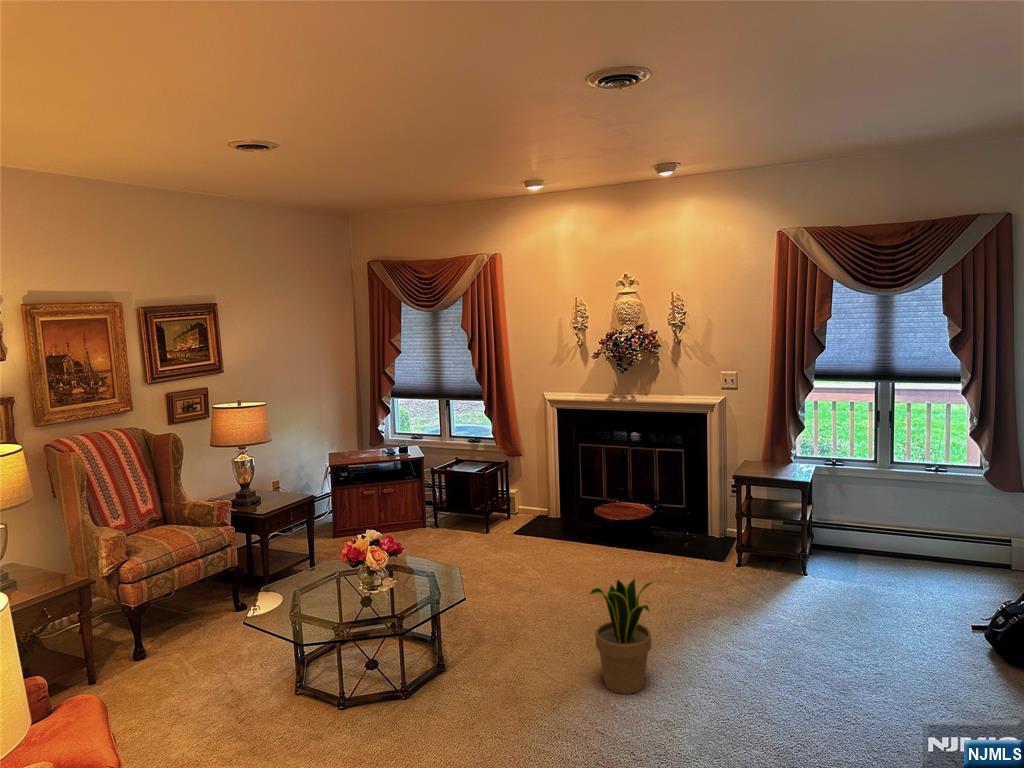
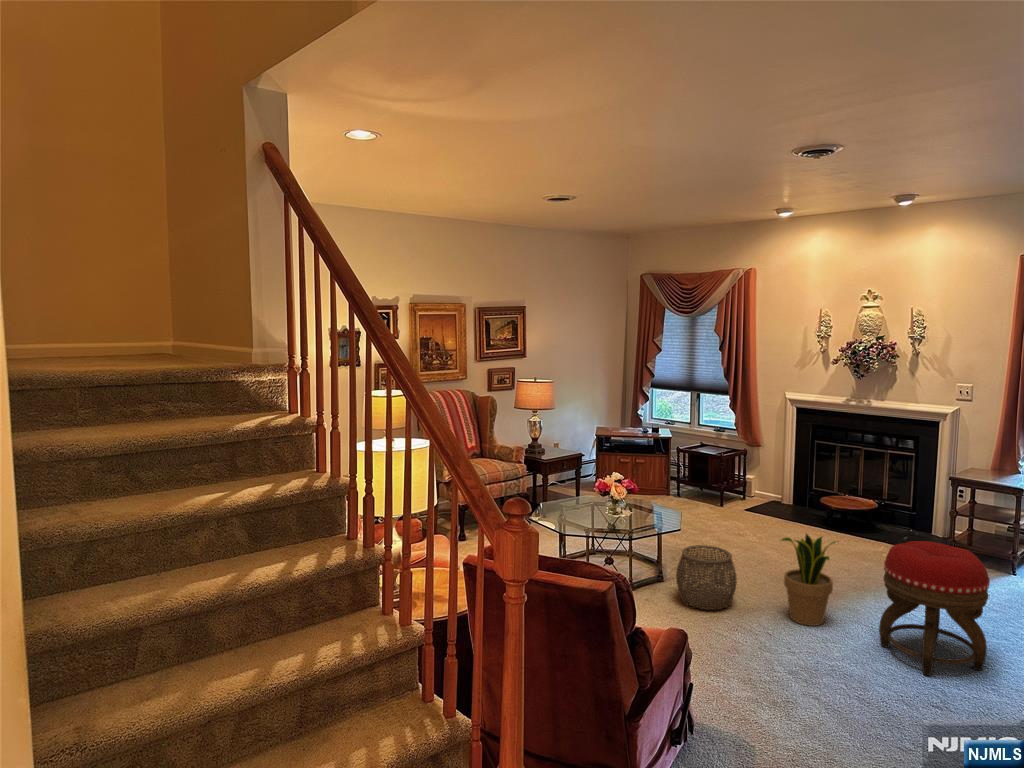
footstool: none [710,569,825,738] -> present [879,541,990,676]
woven basket: none [462,610,539,701] -> present [676,545,737,610]

